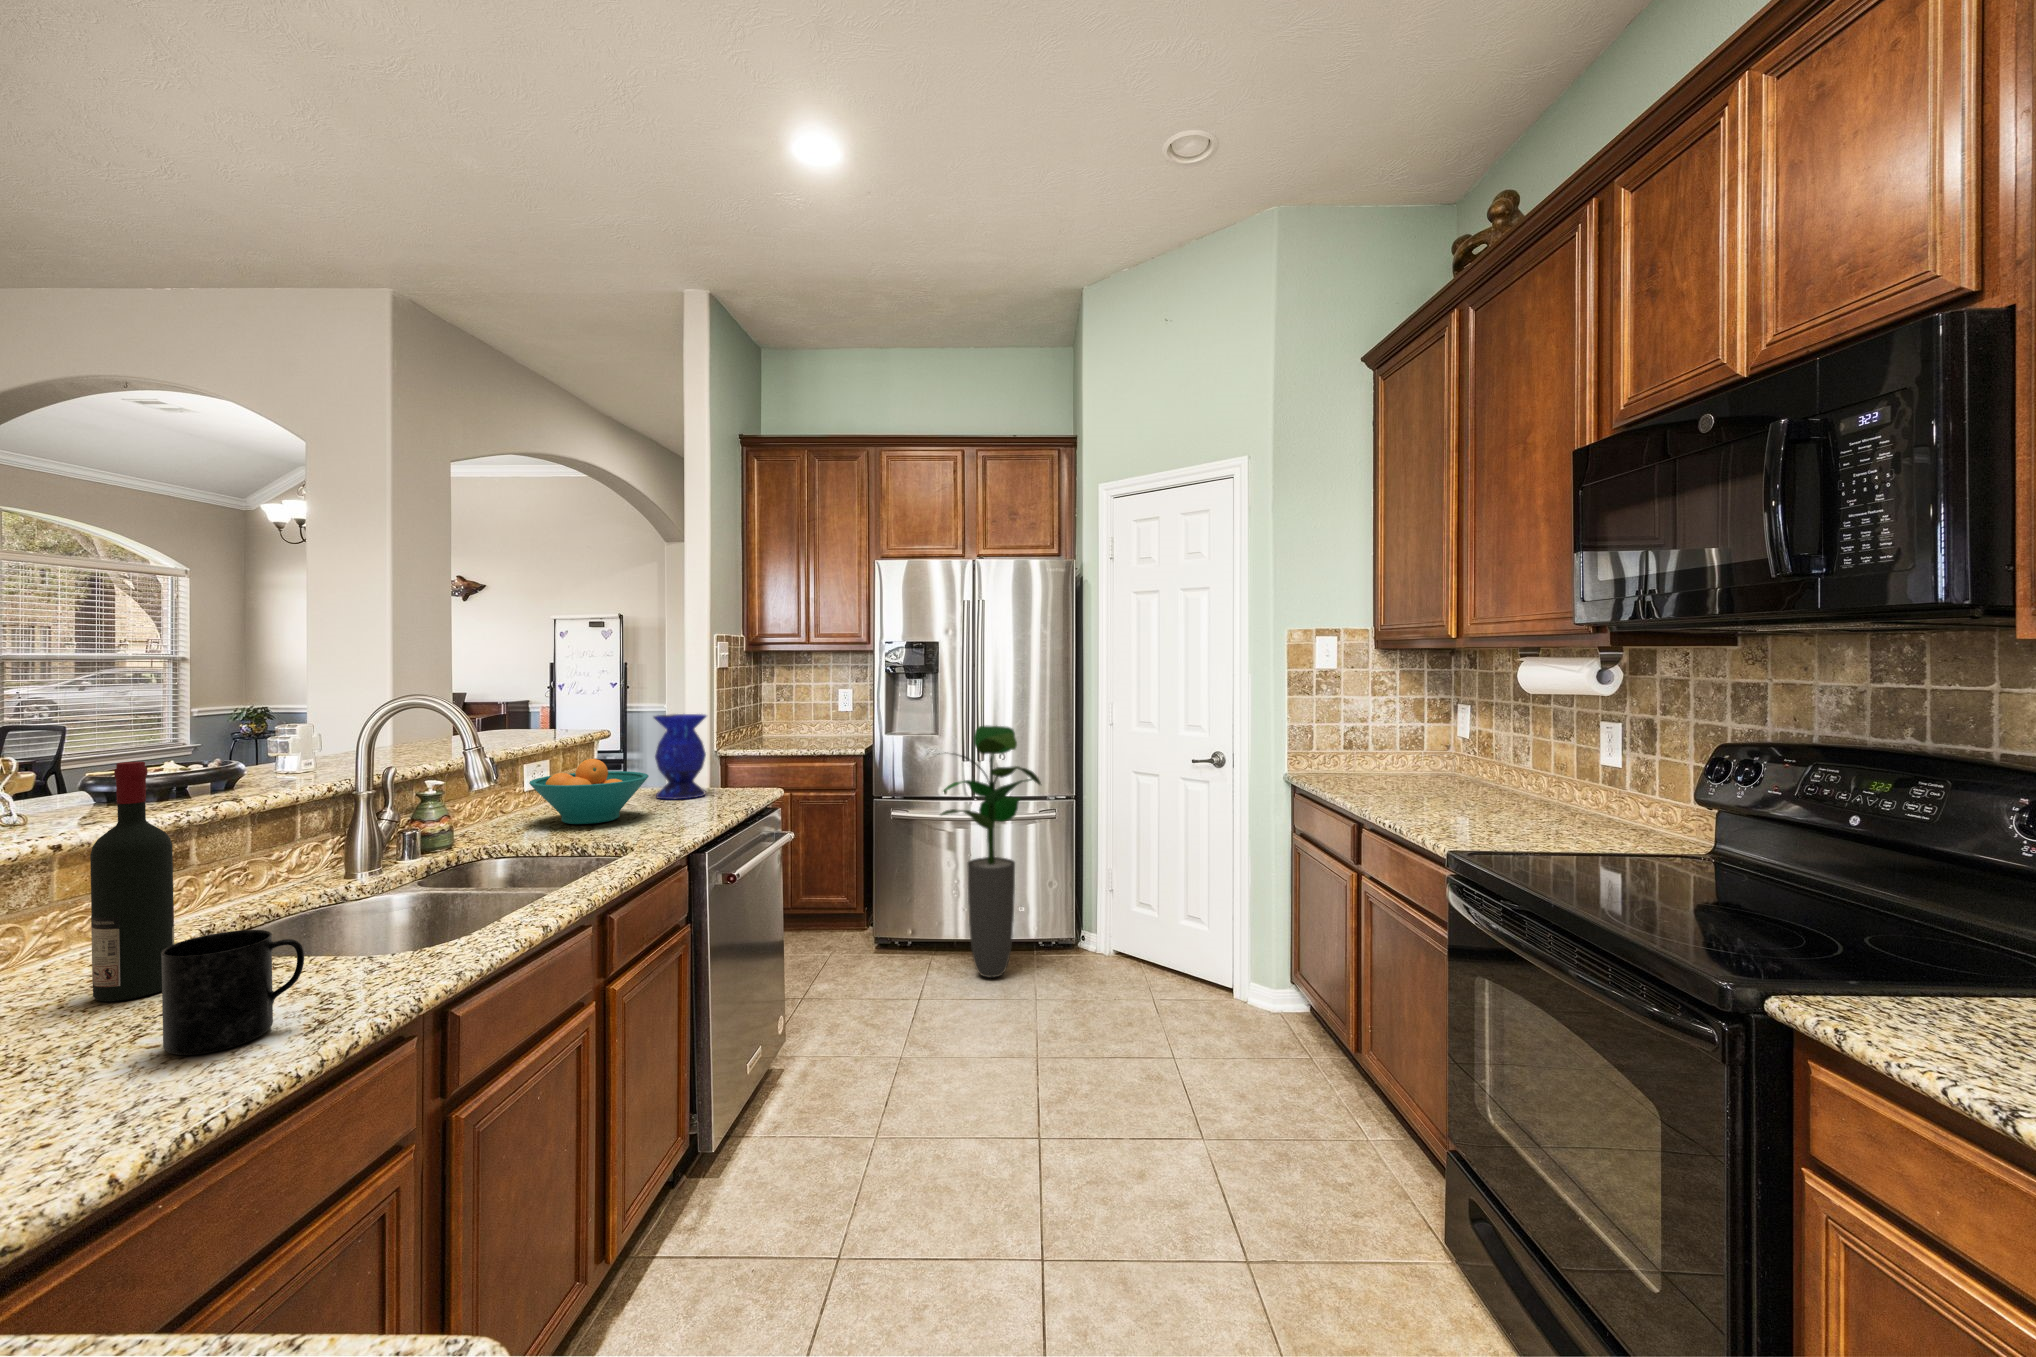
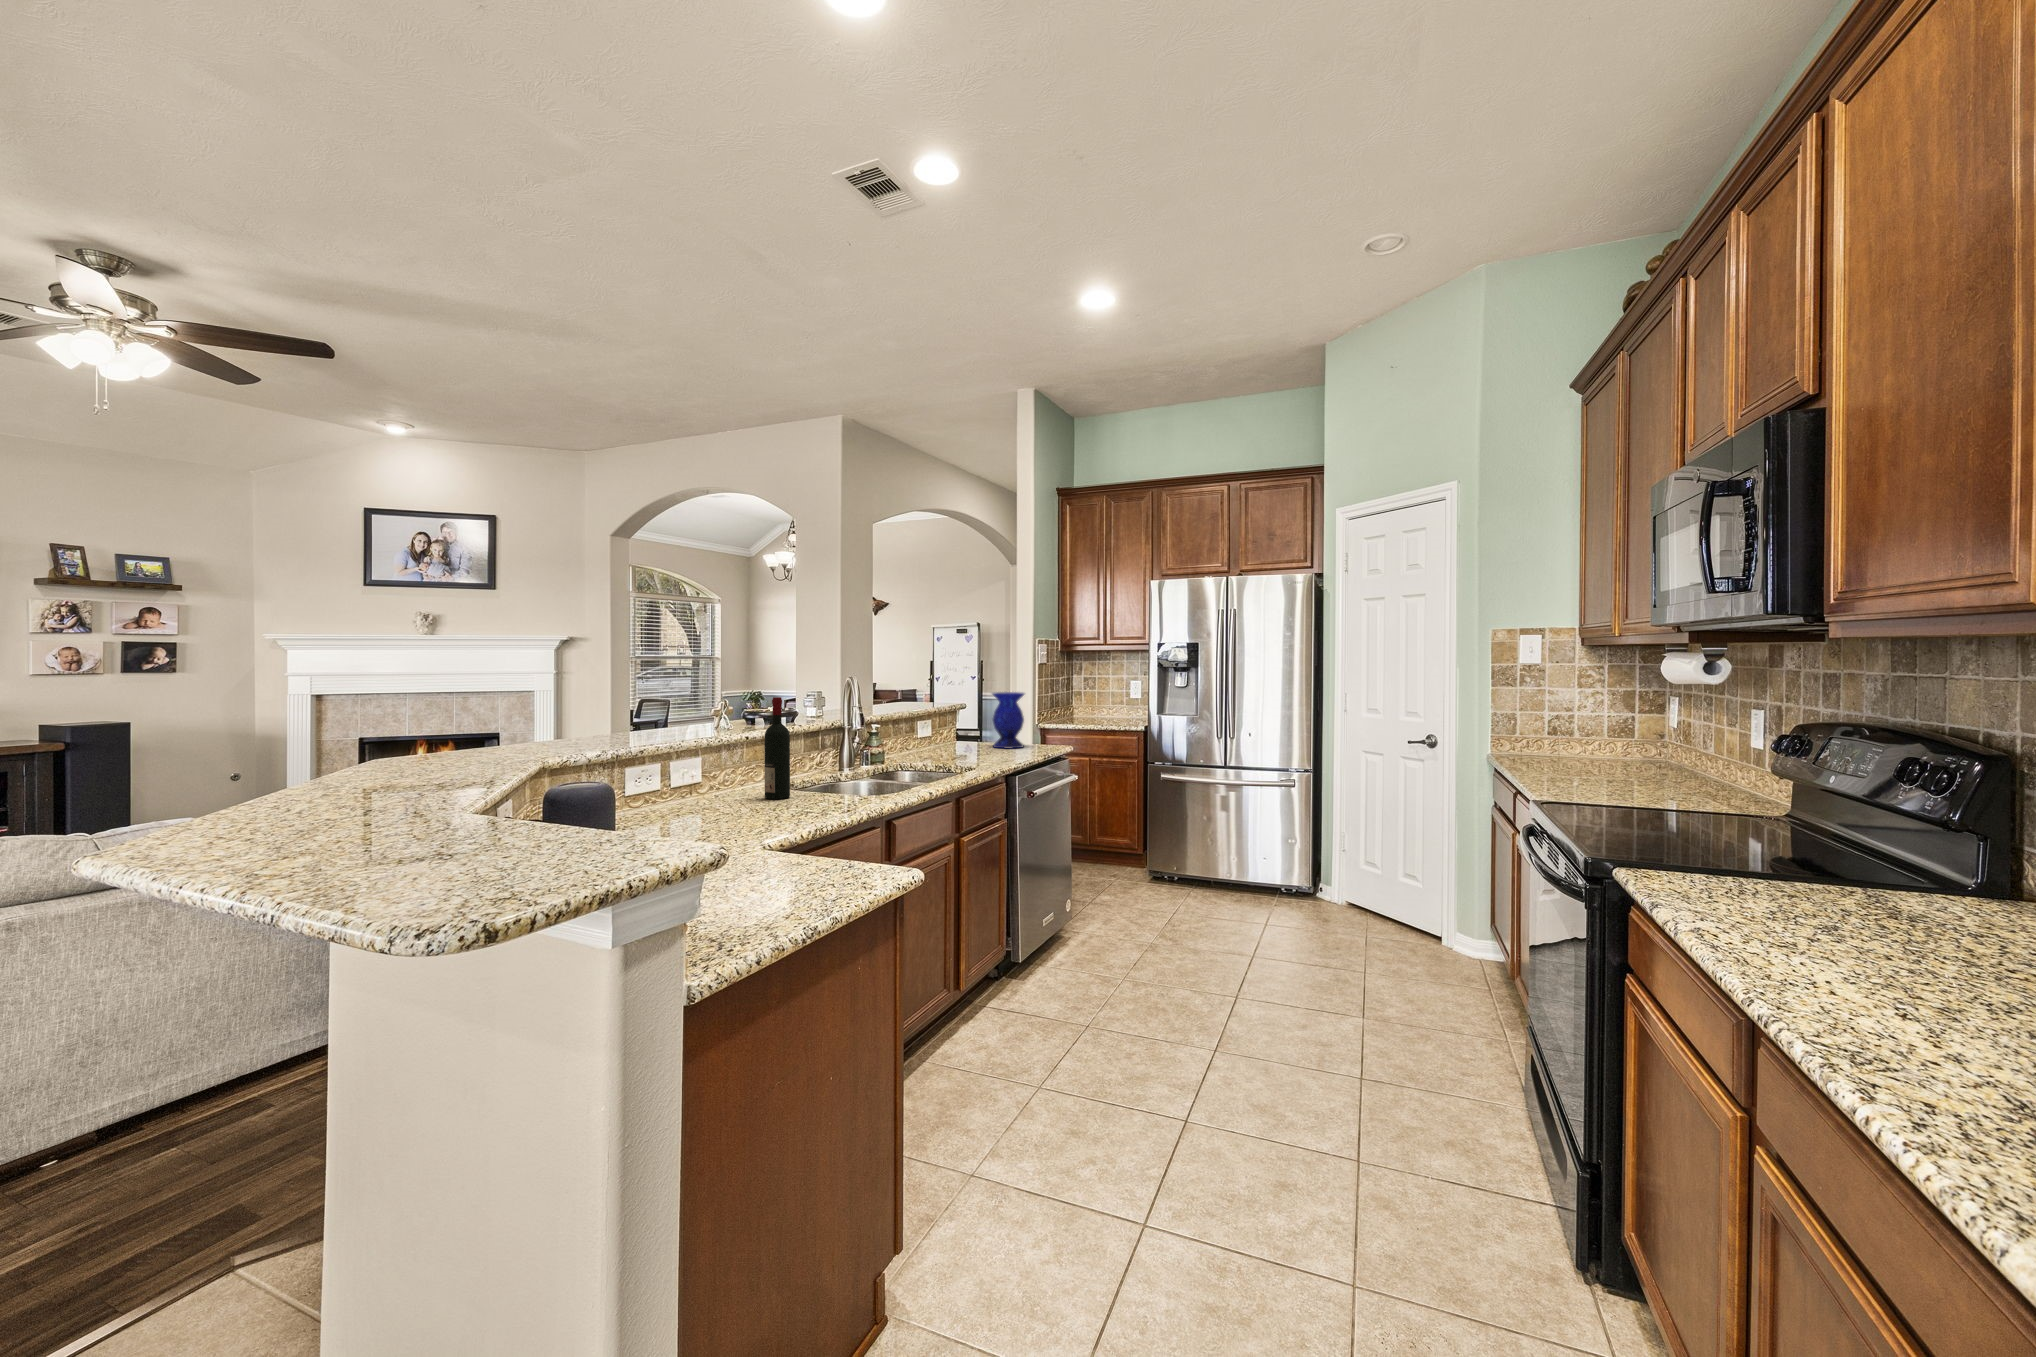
potted plant: present [941,725,1041,978] -> none [1193,709,1283,909]
fruit bowl: present [529,759,648,824] -> none [921,717,987,756]
mug: present [161,930,304,1055] -> none [800,768,845,812]

